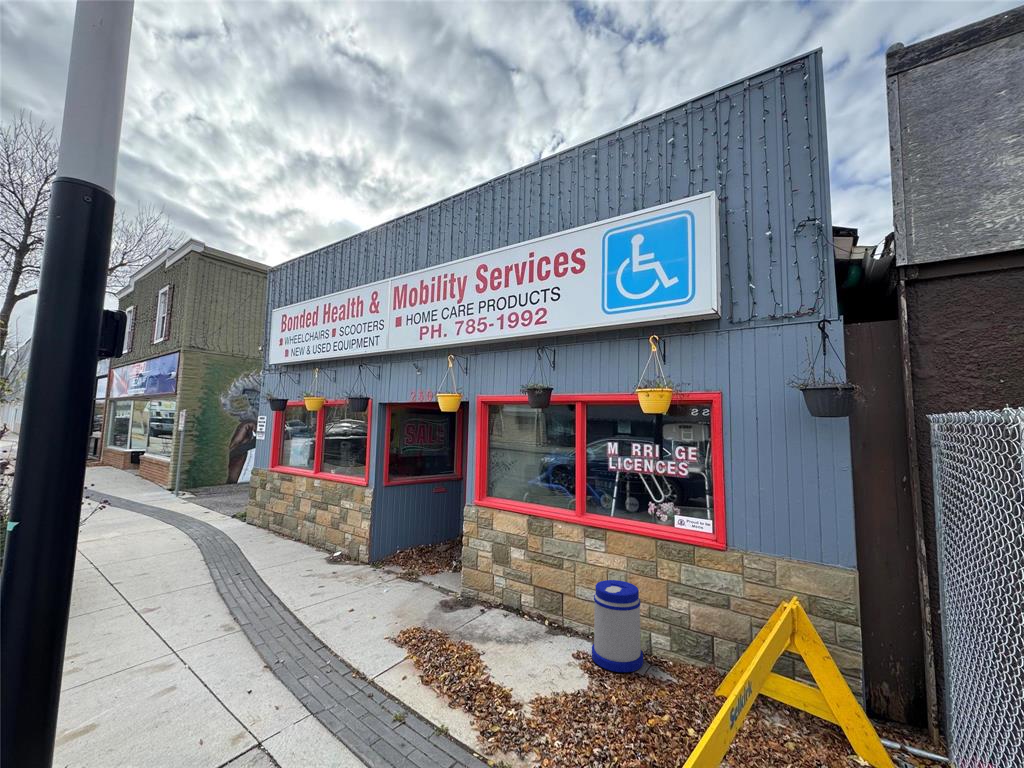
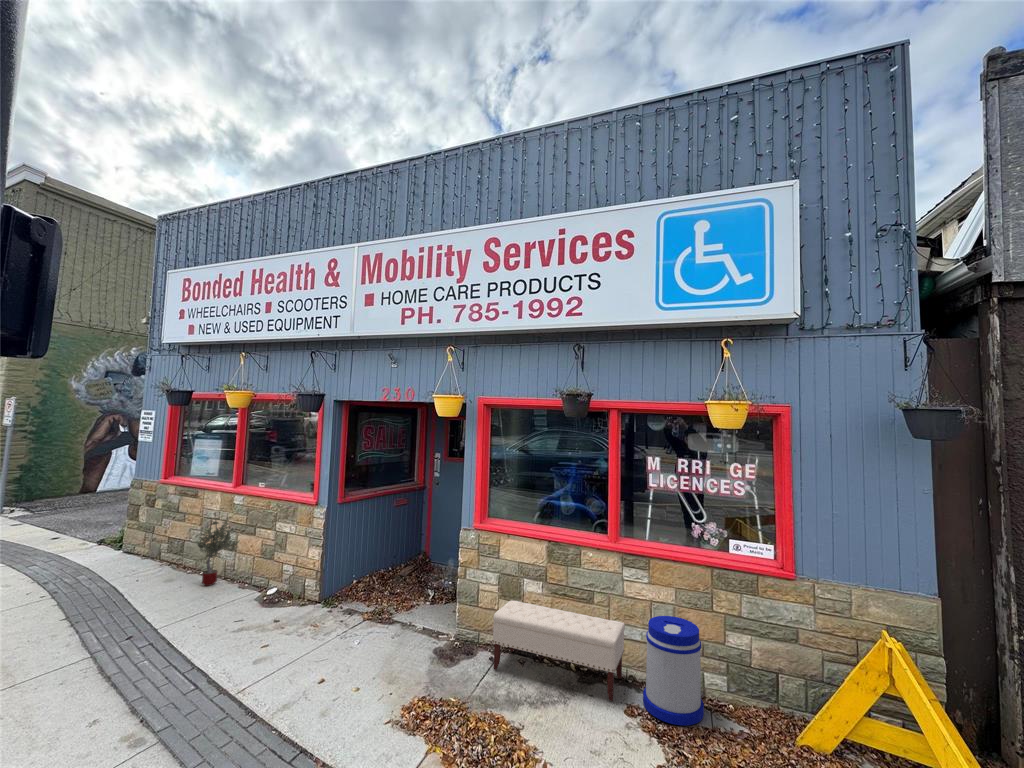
potted tree: none [287,496,317,549] -> present [197,518,239,586]
bench: none [479,565,586,649] -> present [493,600,625,701]

